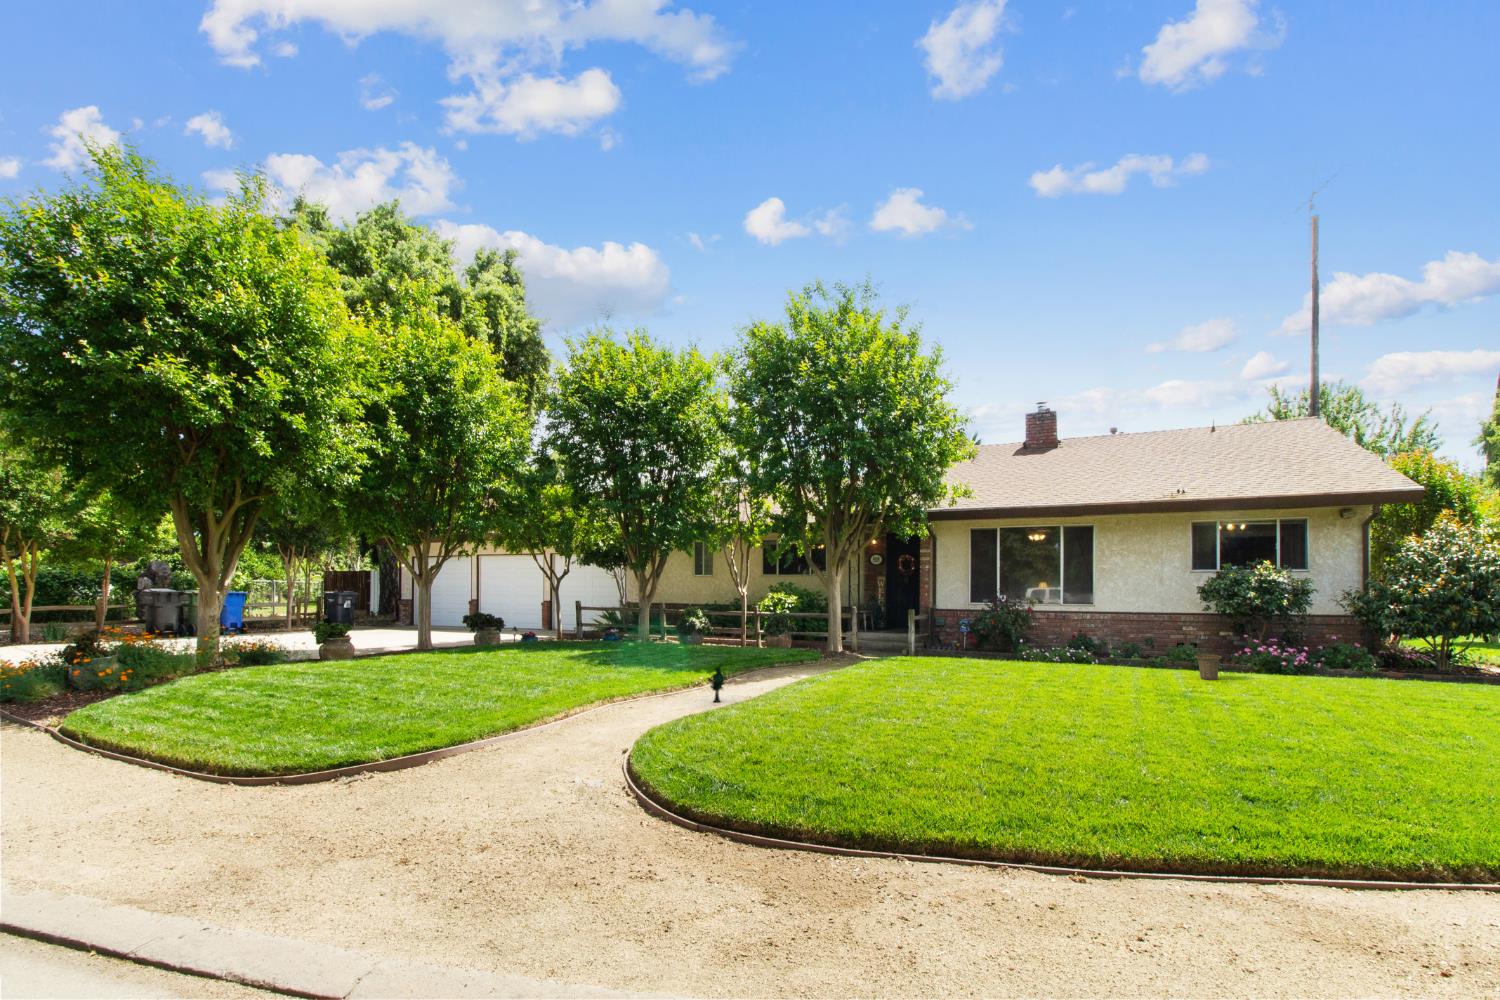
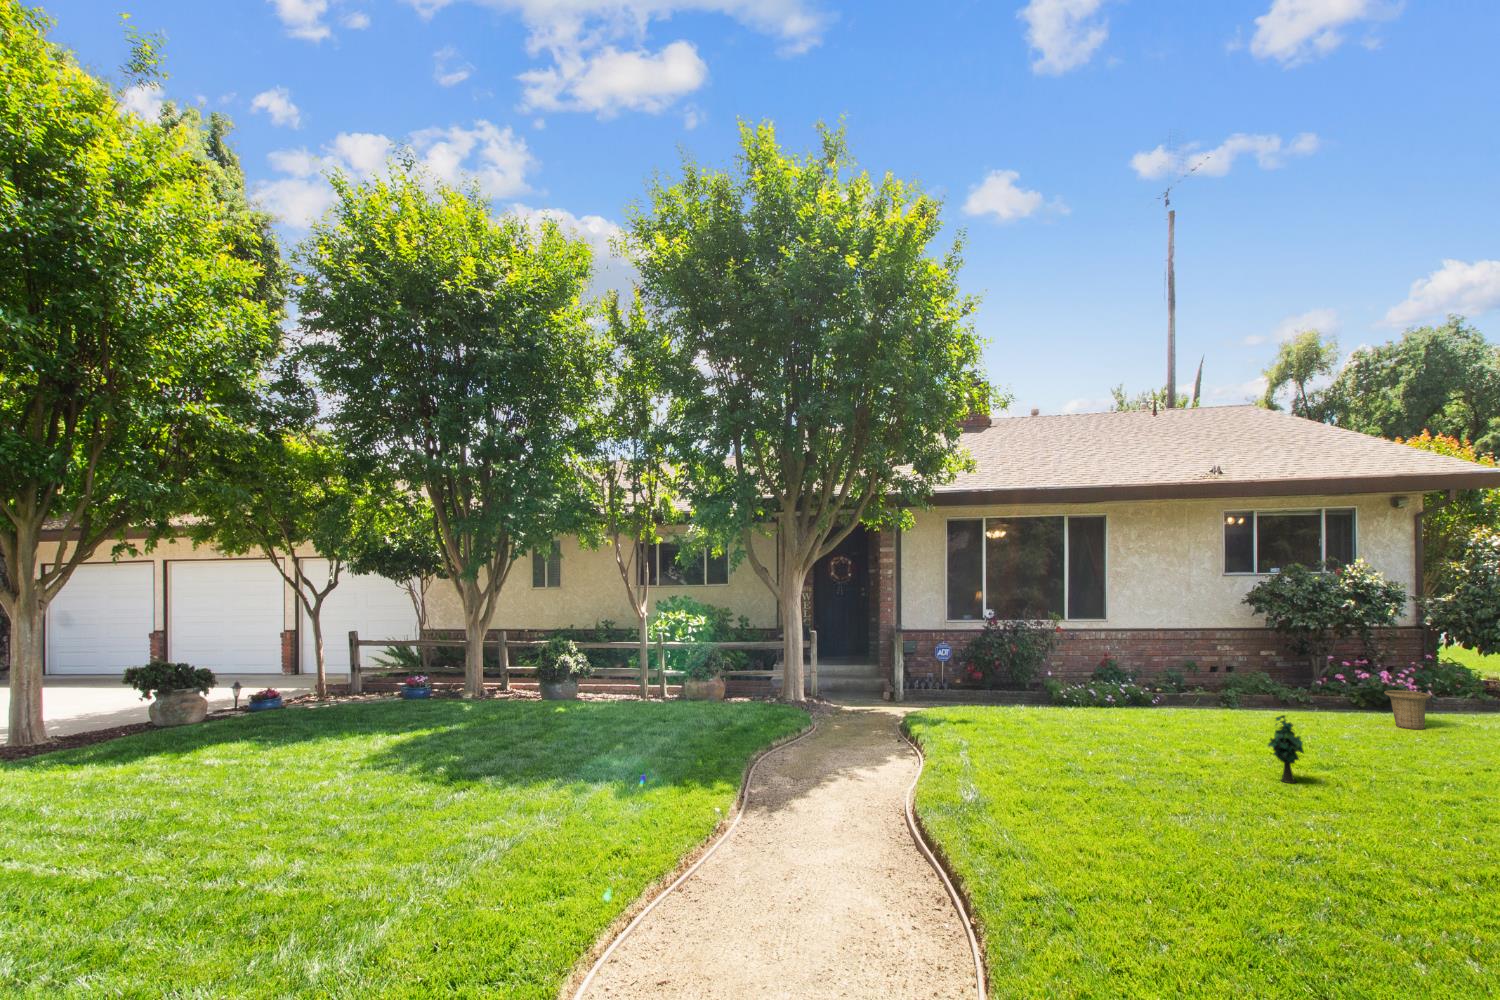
decorative plant: present [707,664,727,702] -> present [1268,715,1304,783]

